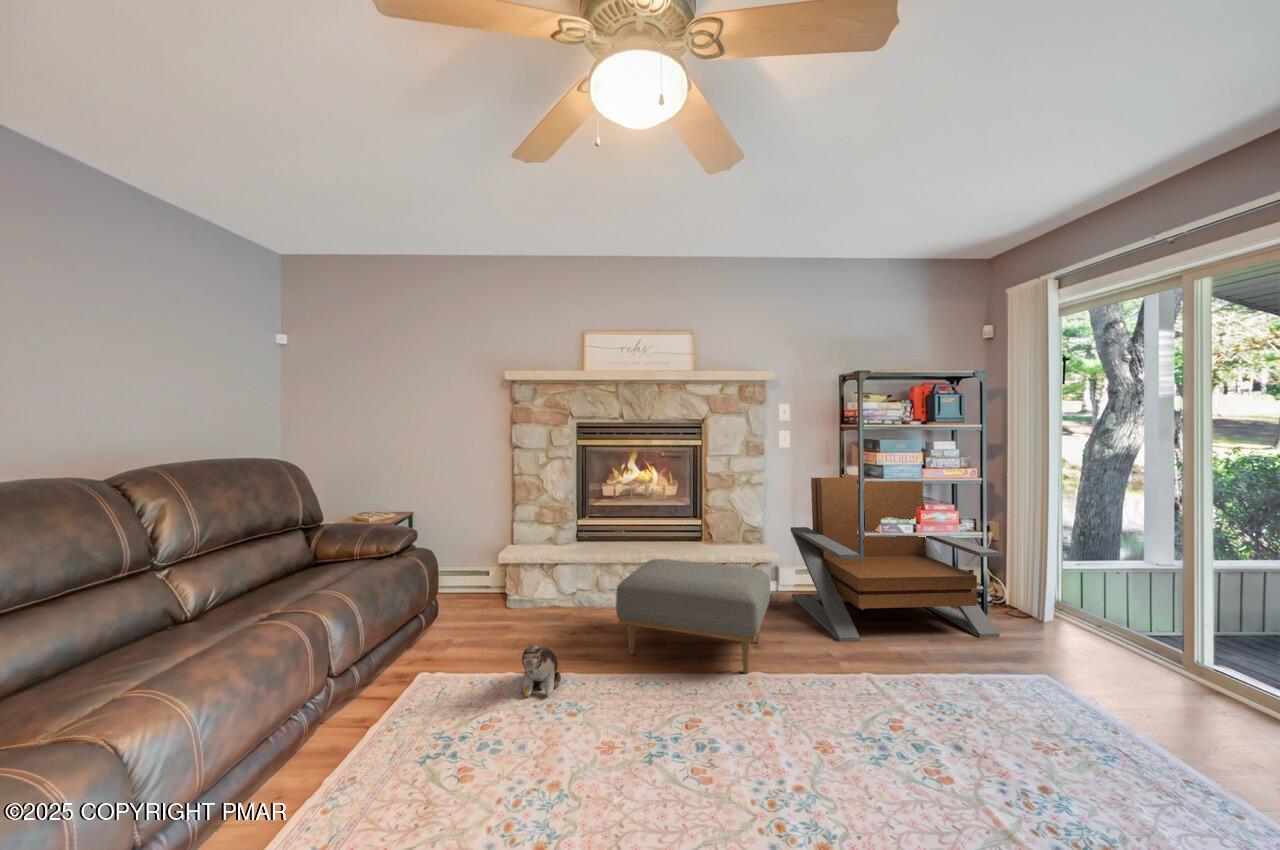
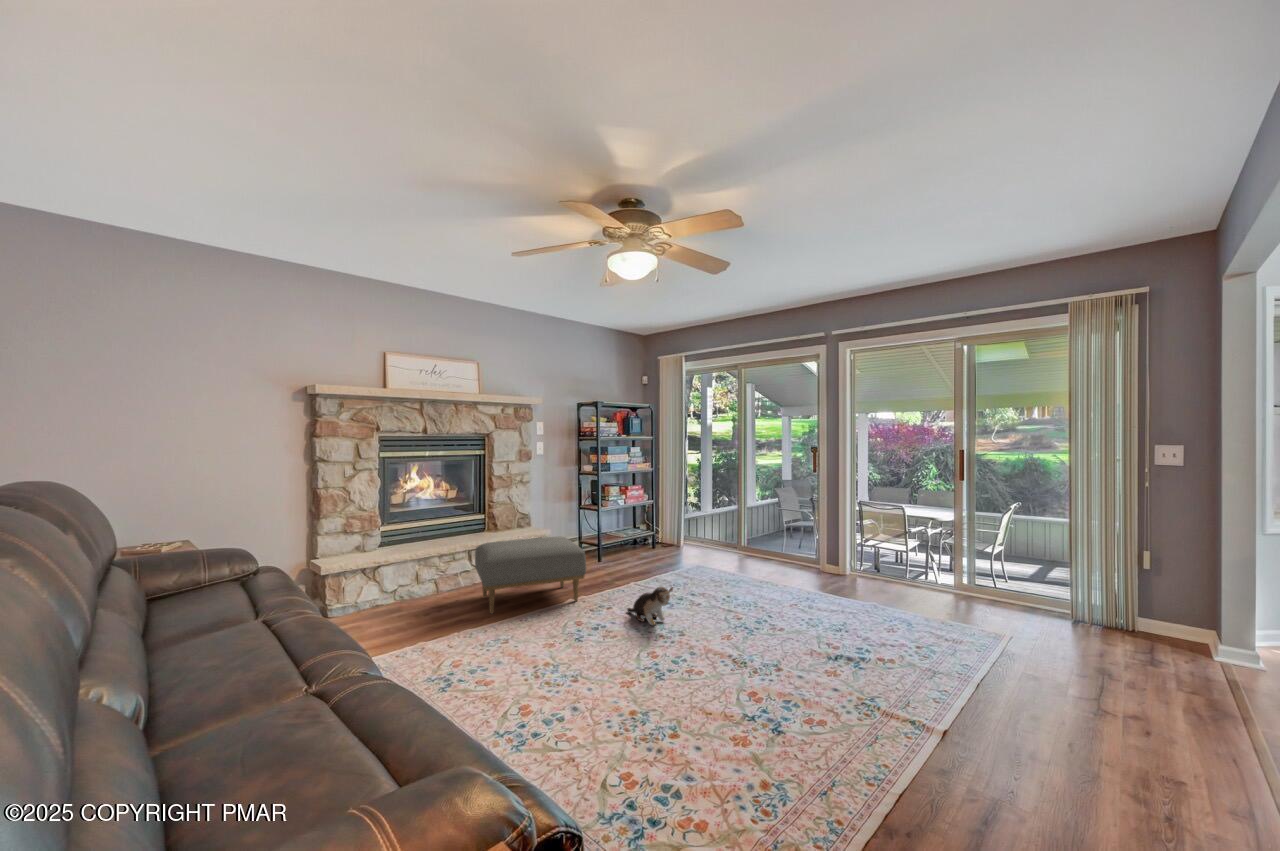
lounge chair: present [791,477,1000,642] -> none [550,470,672,576]
plush toy: present [517,644,561,697] -> present [627,587,673,625]

